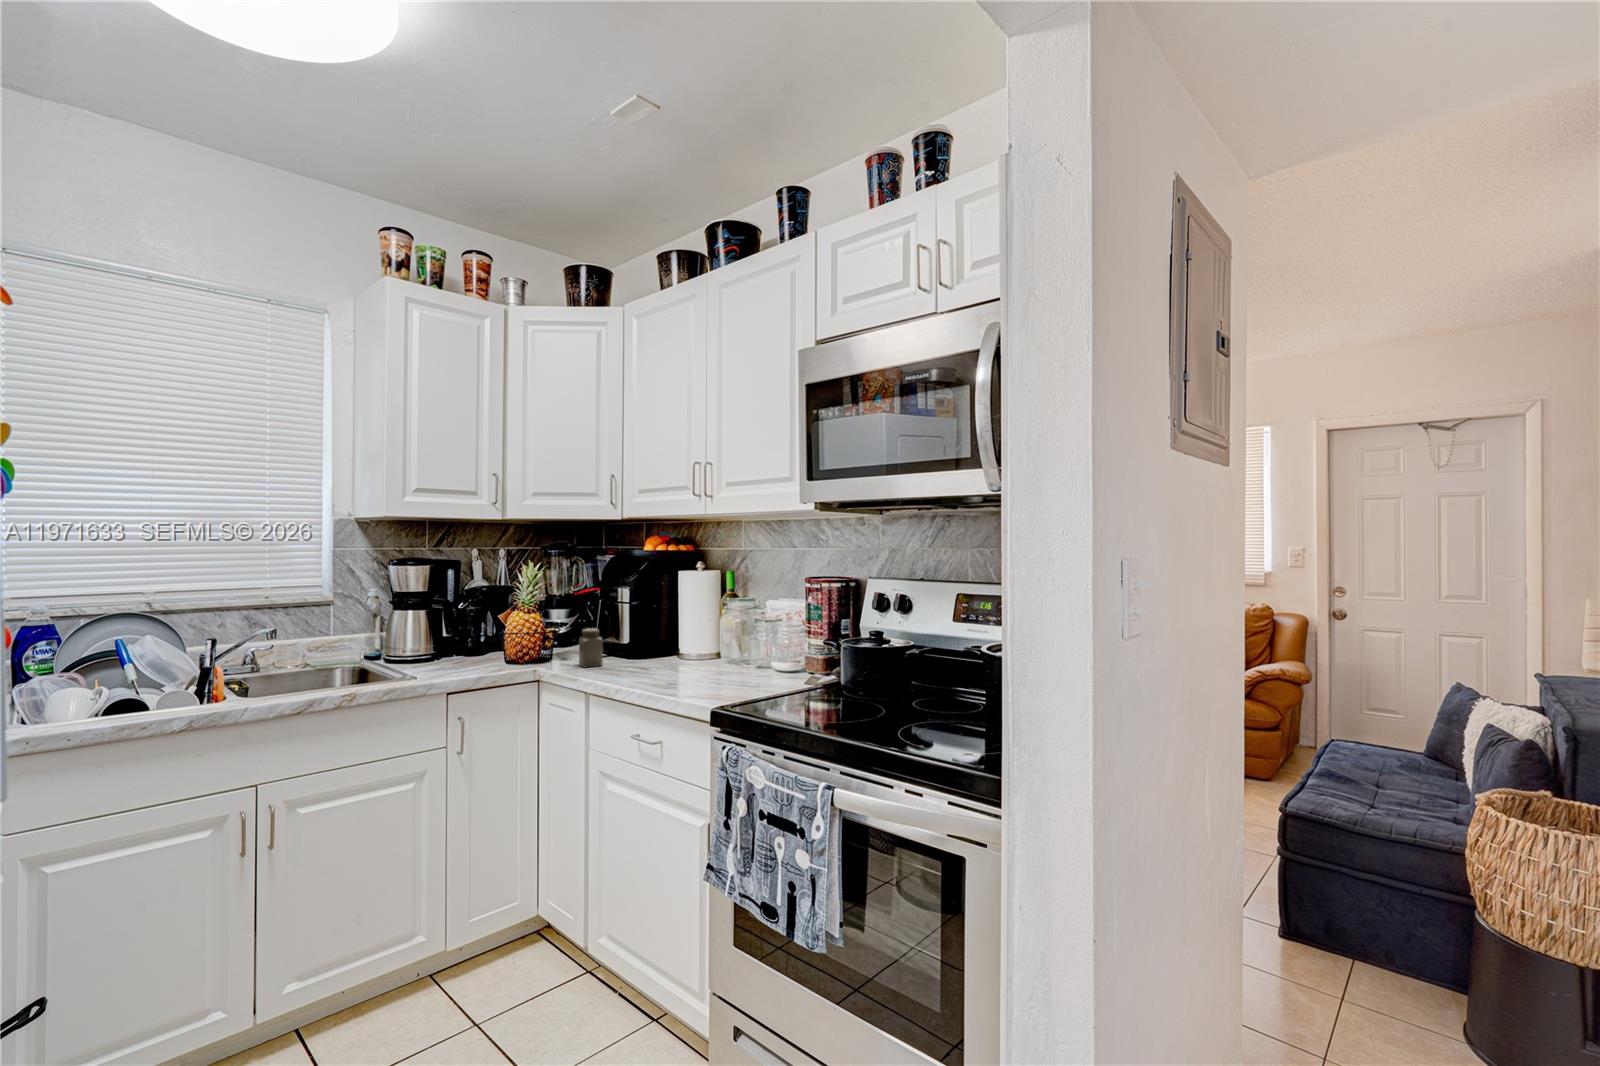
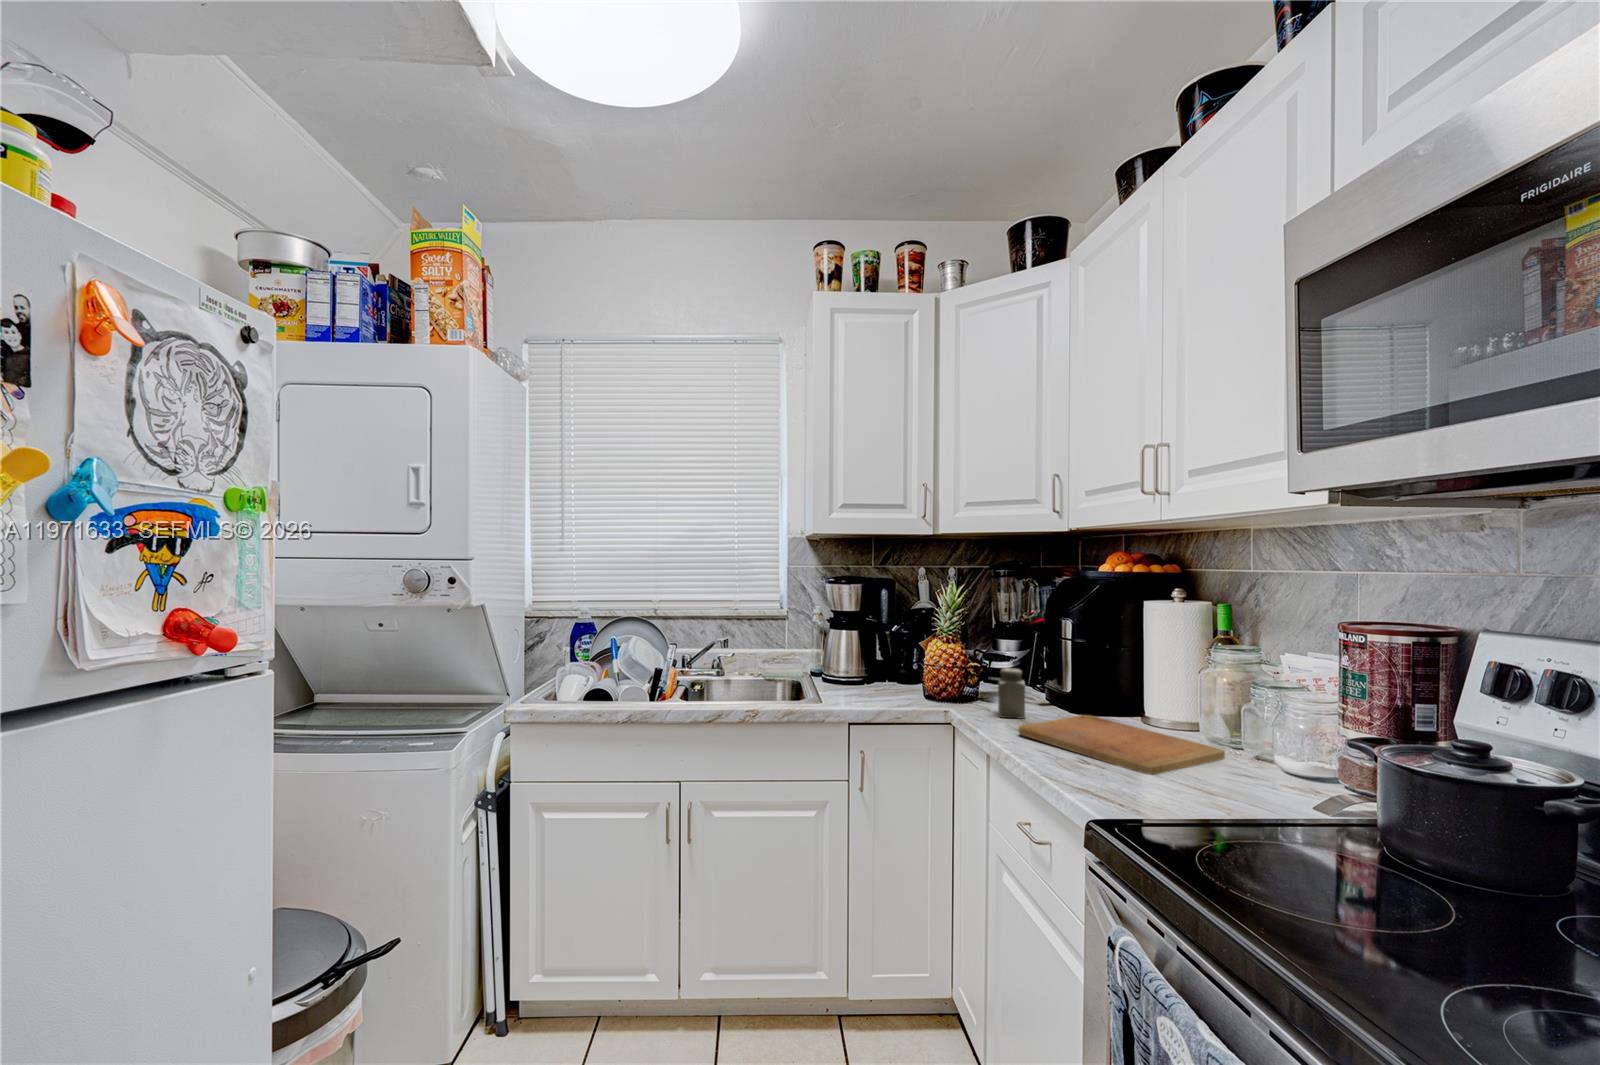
cutting board: none [609,656,742,684] -> present [1018,715,1225,775]

